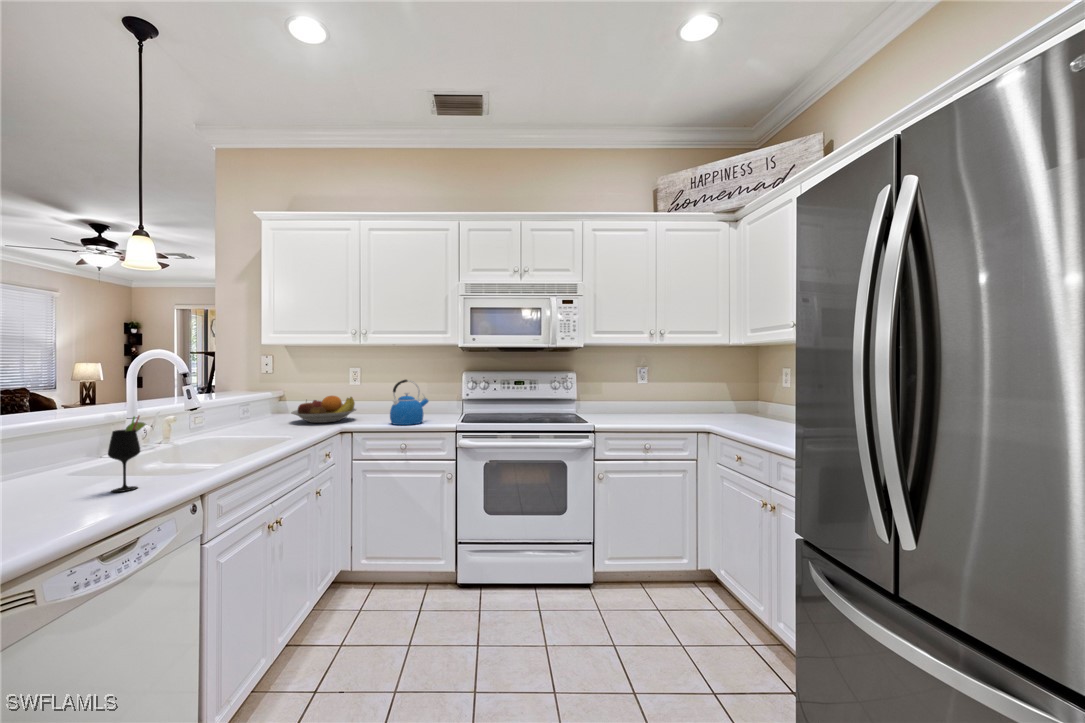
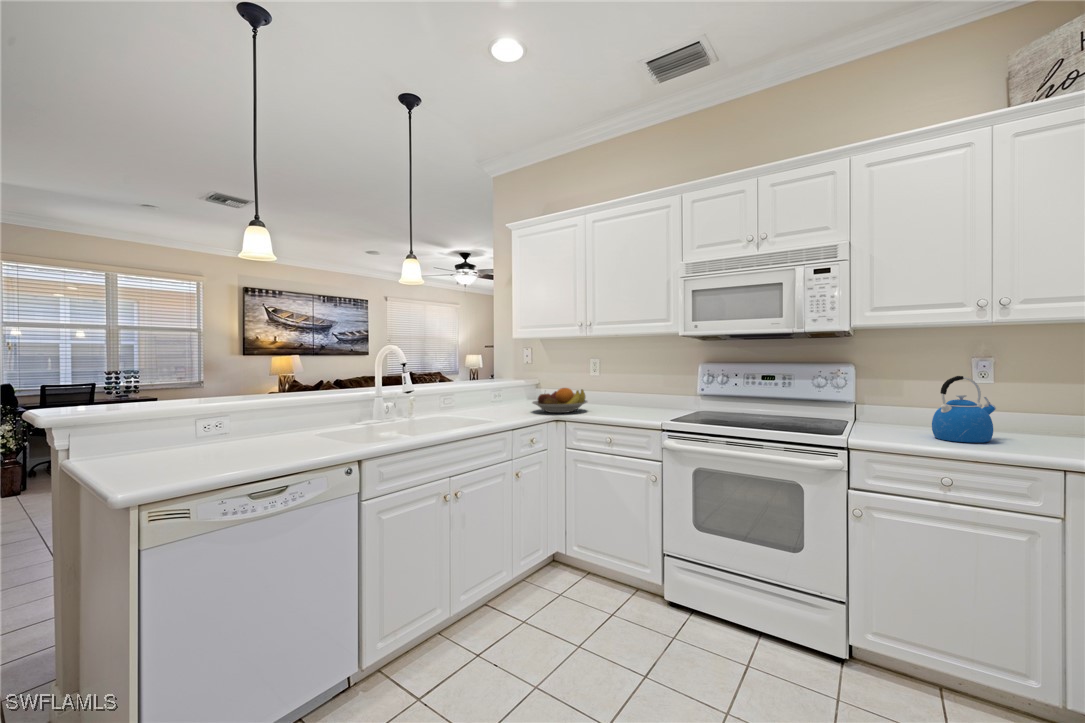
kettle: present [390,380,429,425] -> present [932,376,996,443]
wine glass: present [108,416,146,492] -> none [344,398,366,452]

